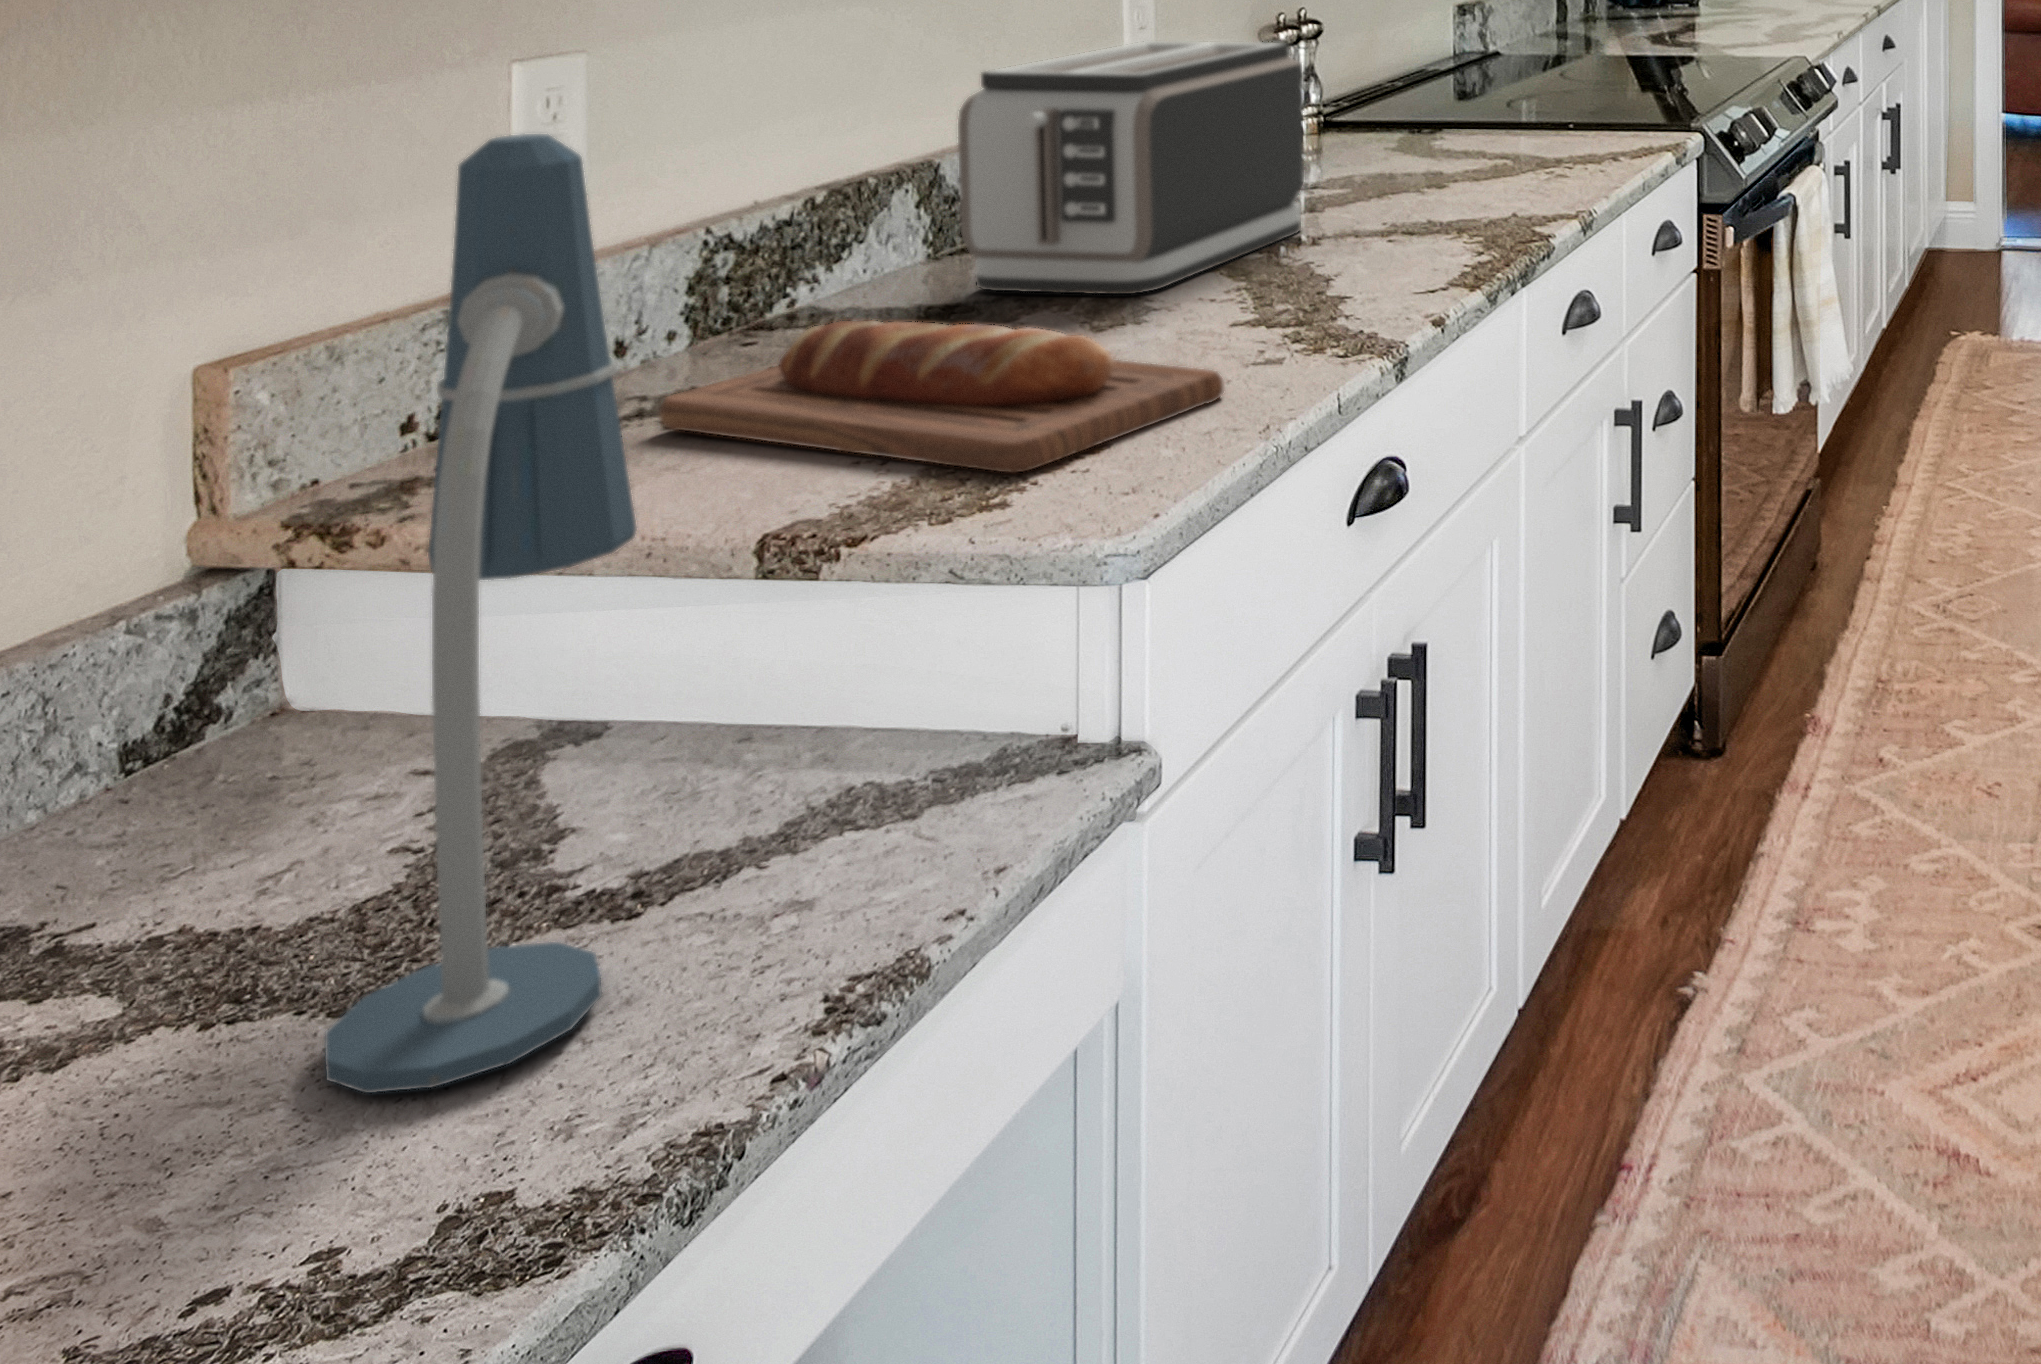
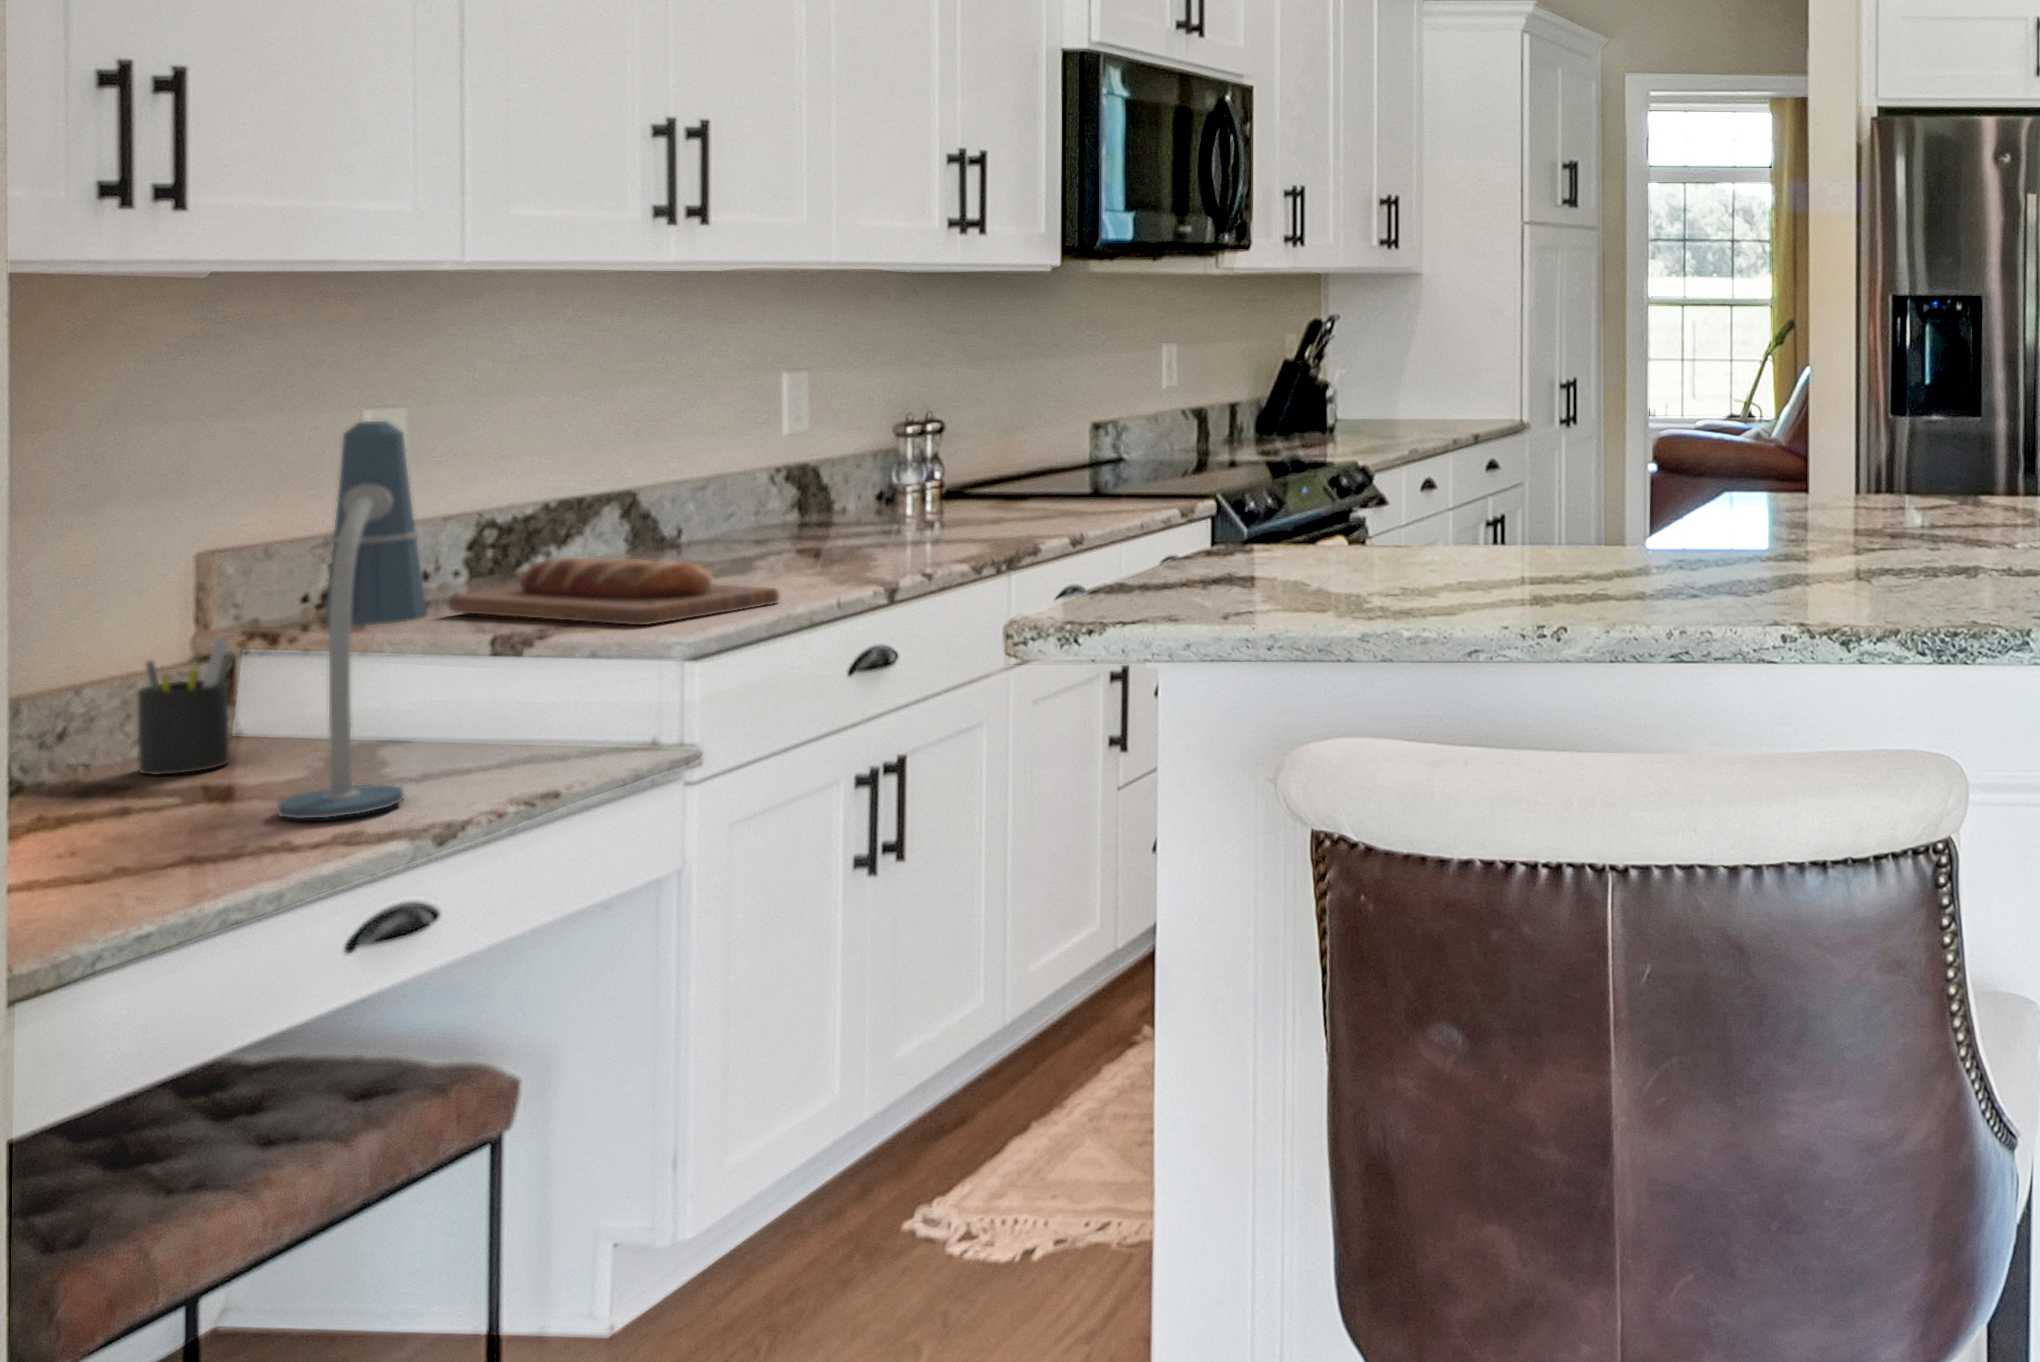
toaster: present [958,41,1304,294] -> none [650,420,893,568]
pen holder: none [49,580,255,887] -> present [137,635,235,774]

